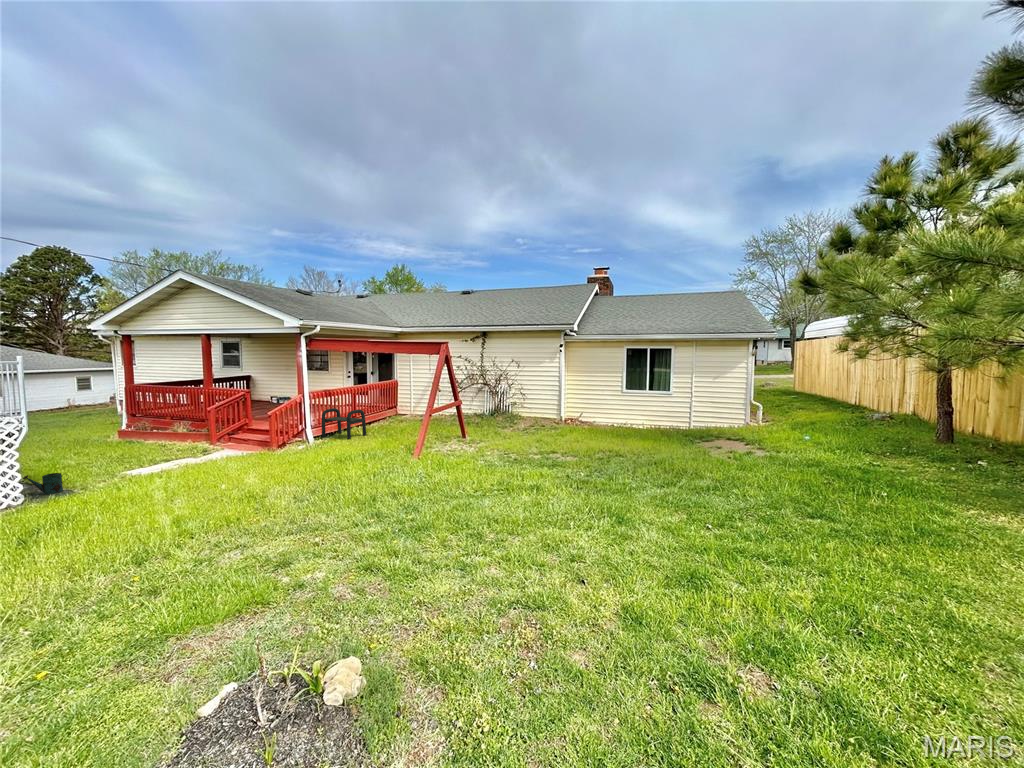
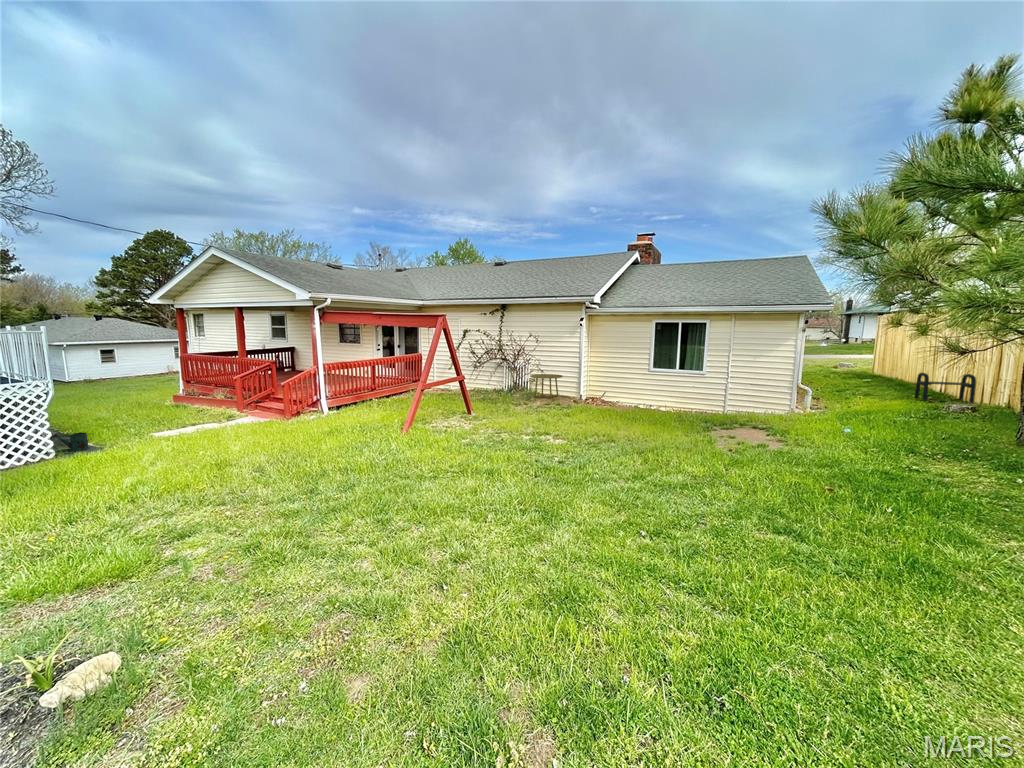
round table: none [512,398,544,422] -> present [530,374,563,399]
bench: present [322,408,366,440] -> present [915,373,976,403]

